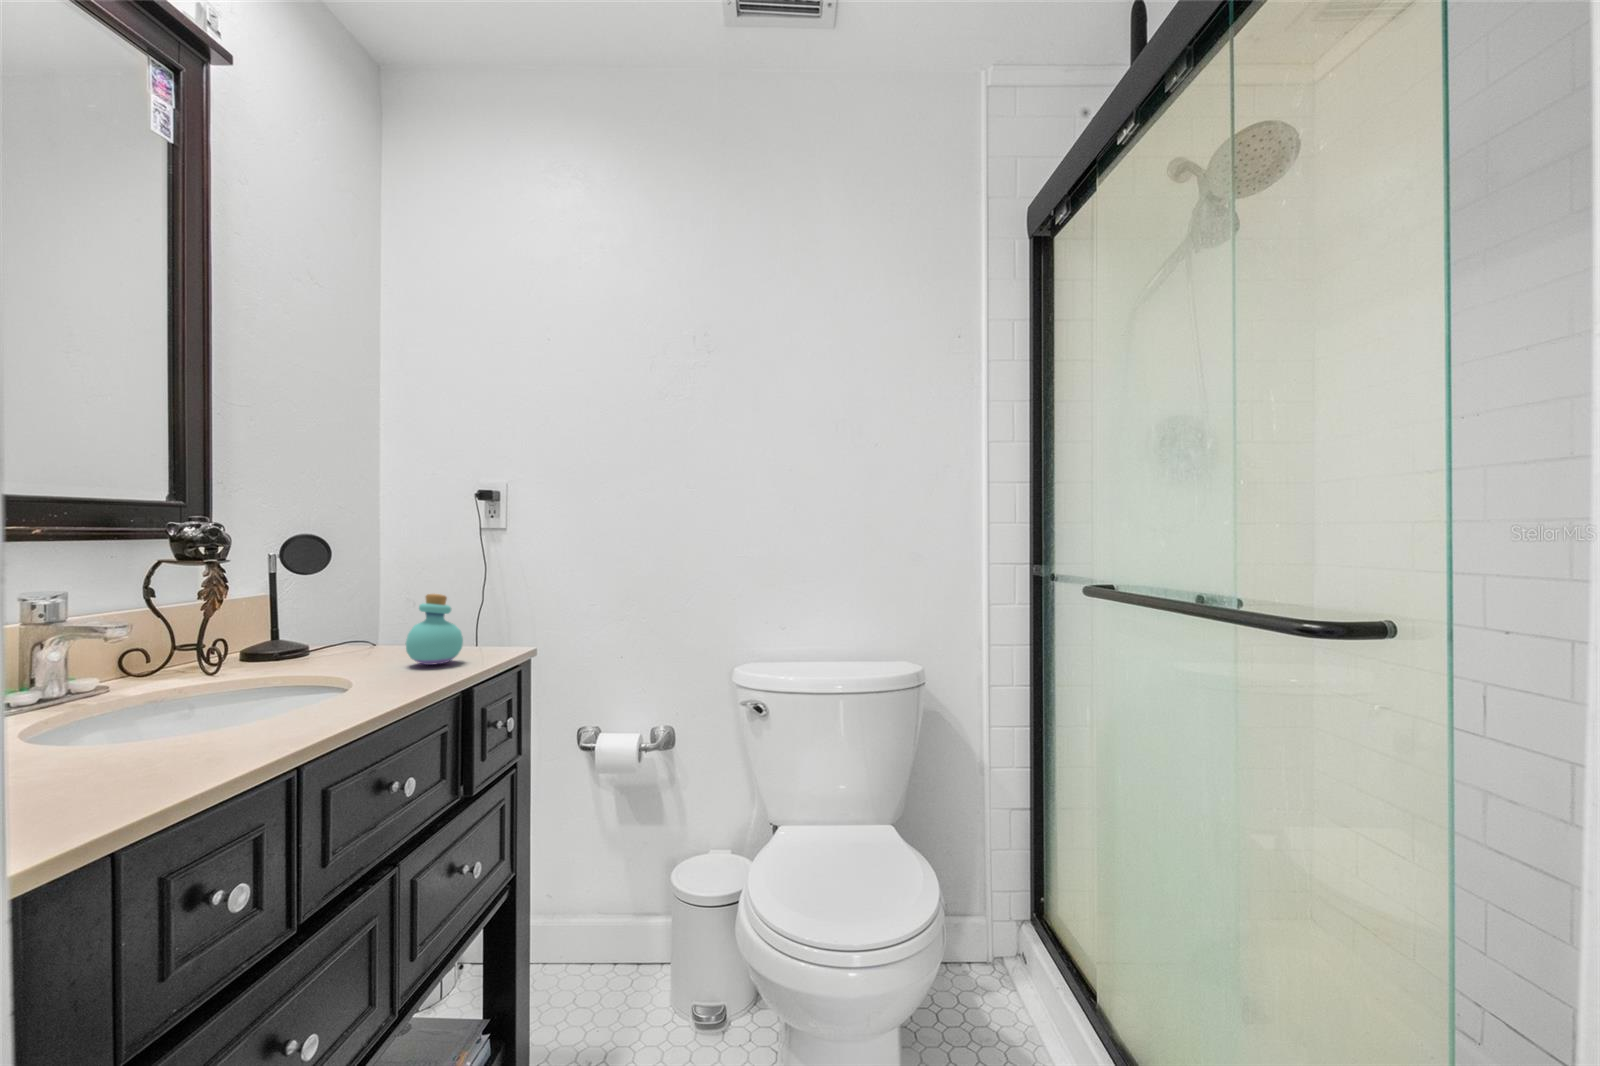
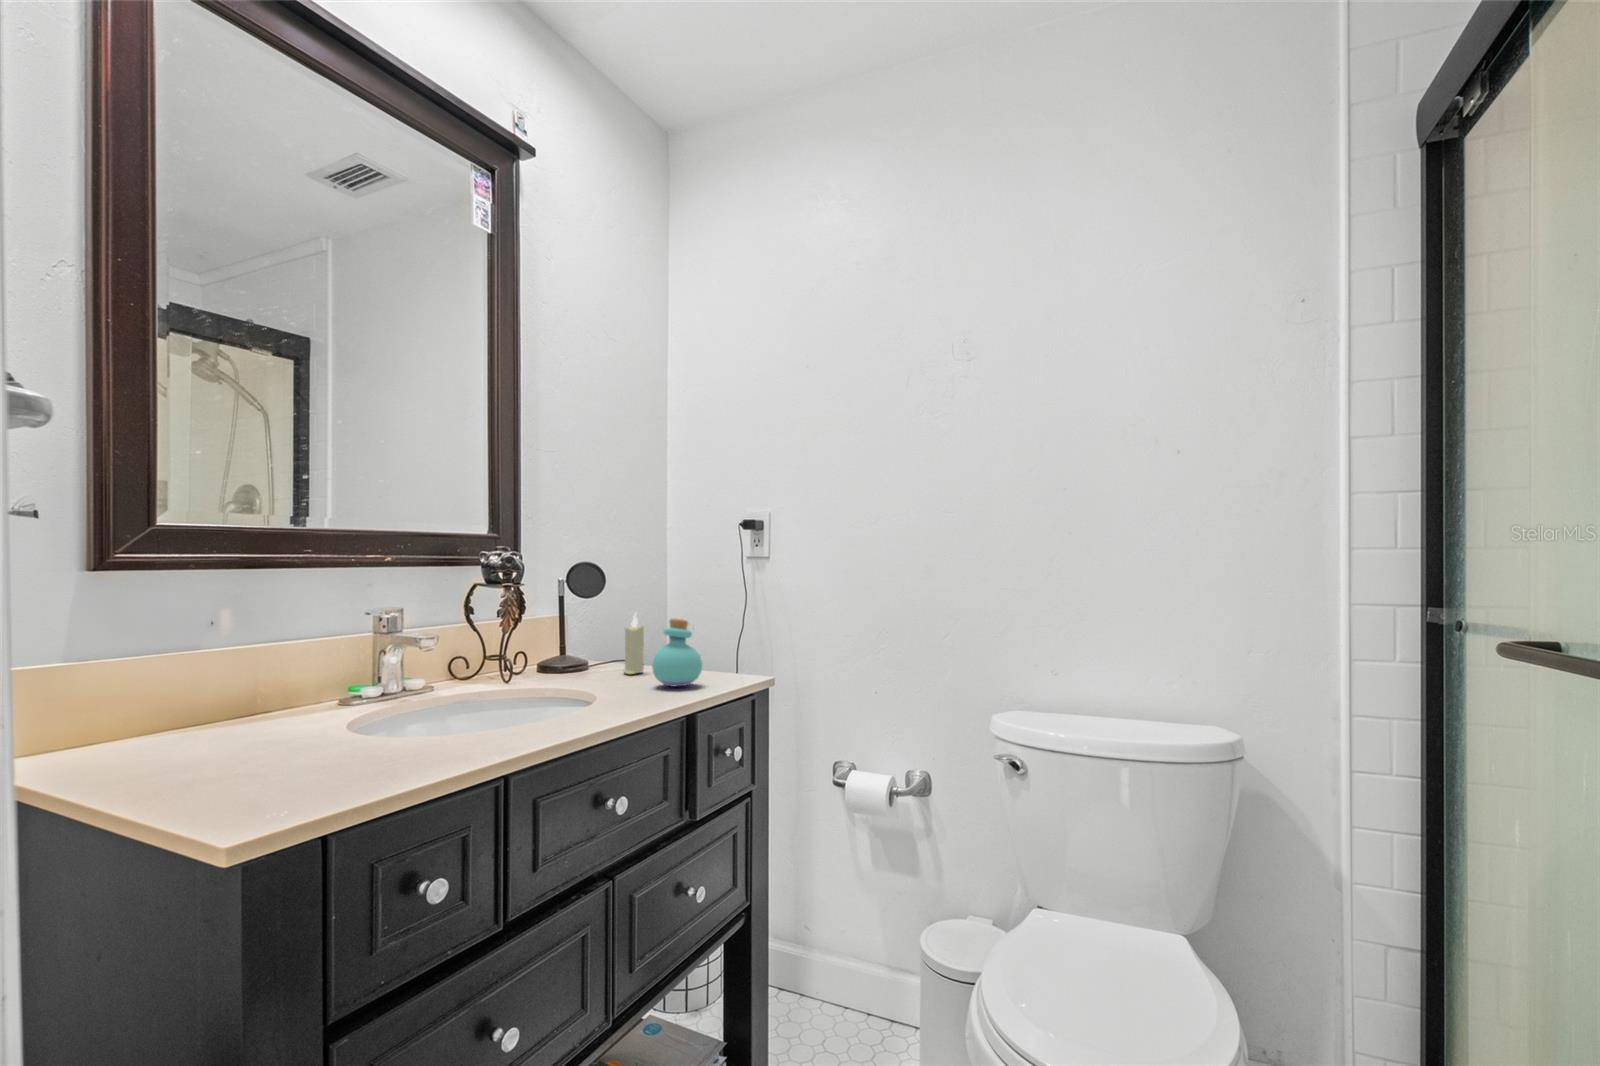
candle: none [360,588,385,655] -> present [624,613,644,674]

